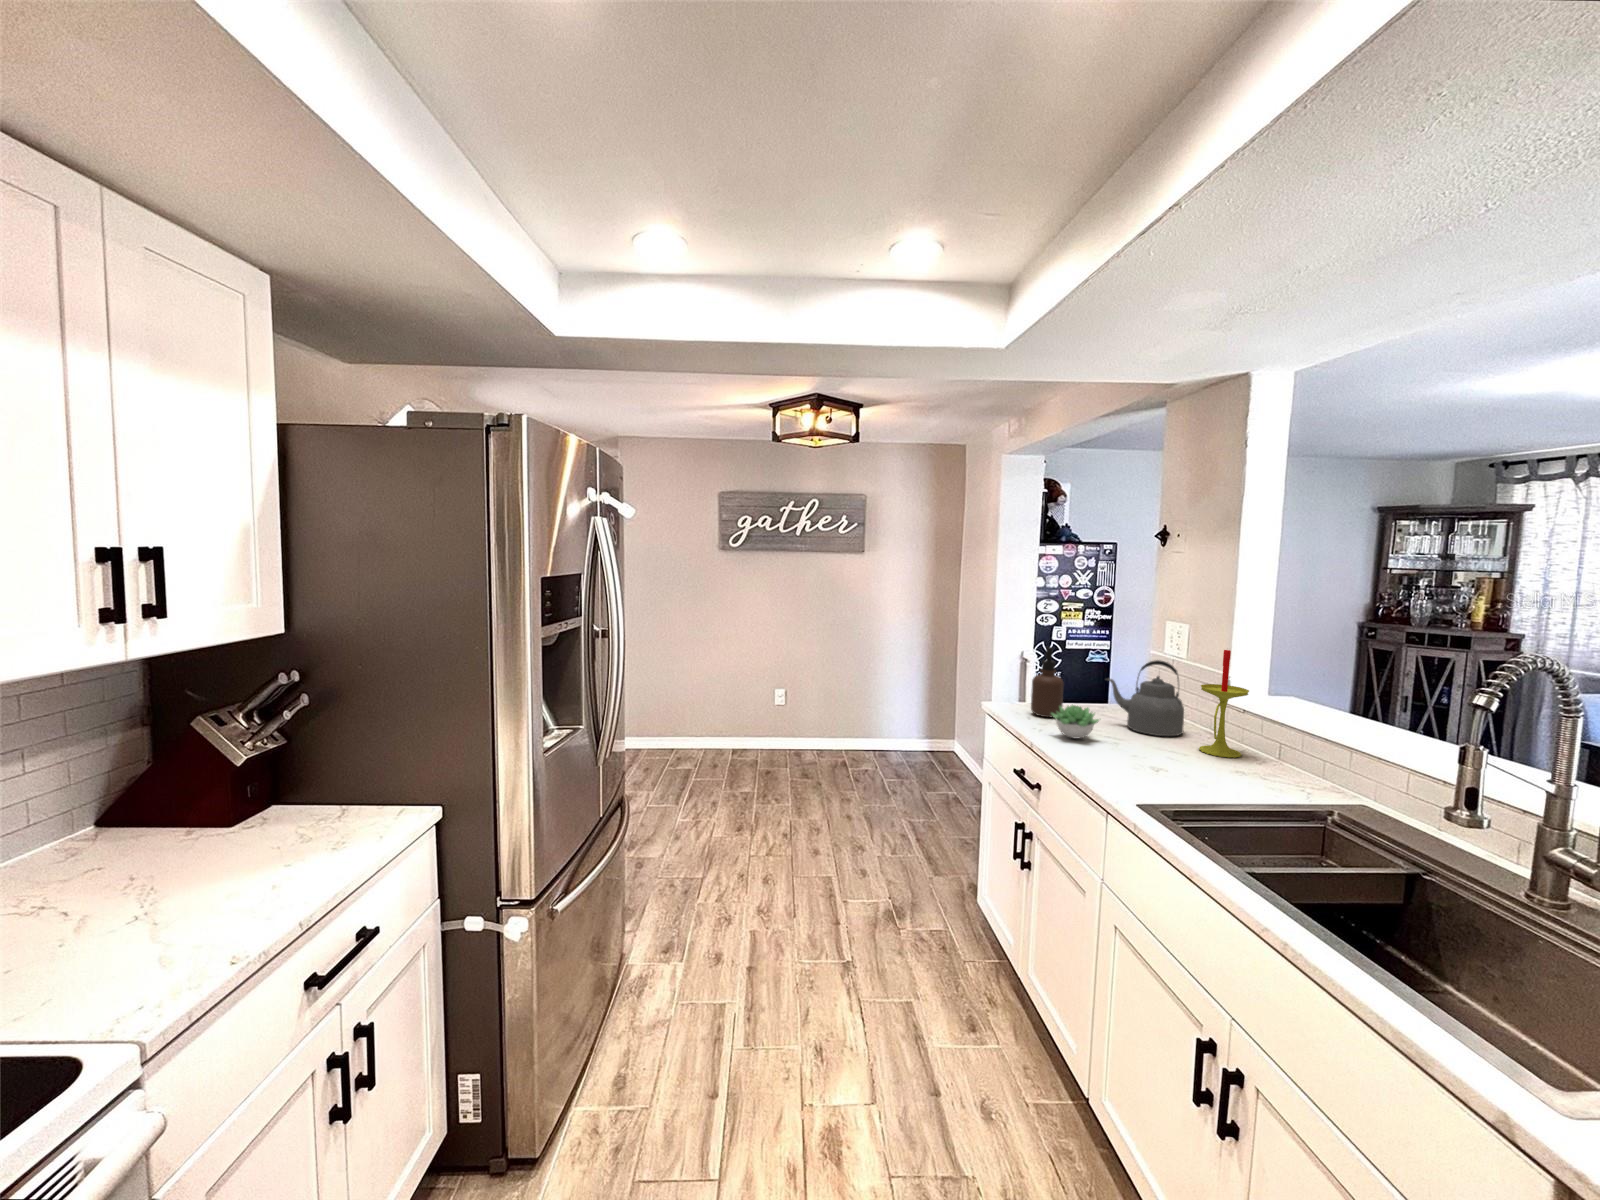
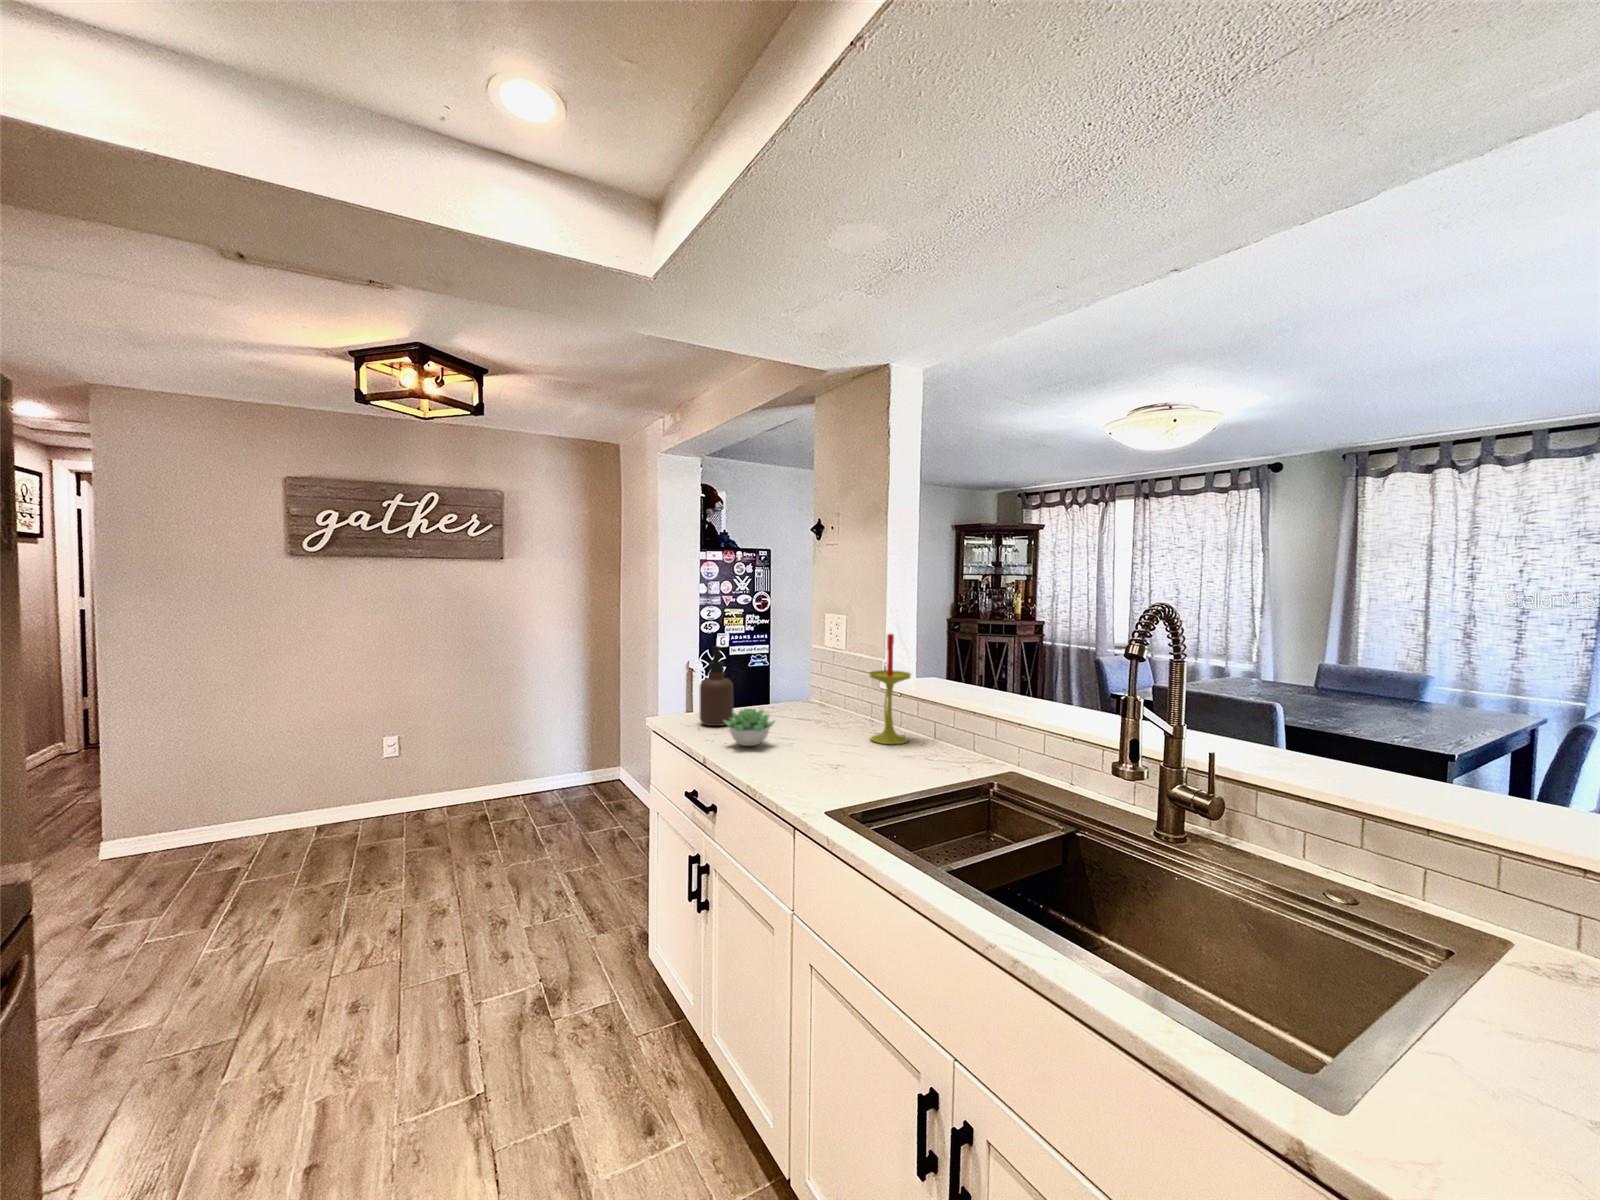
kettle: present [1107,660,1184,736] -> none [775,652,852,731]

